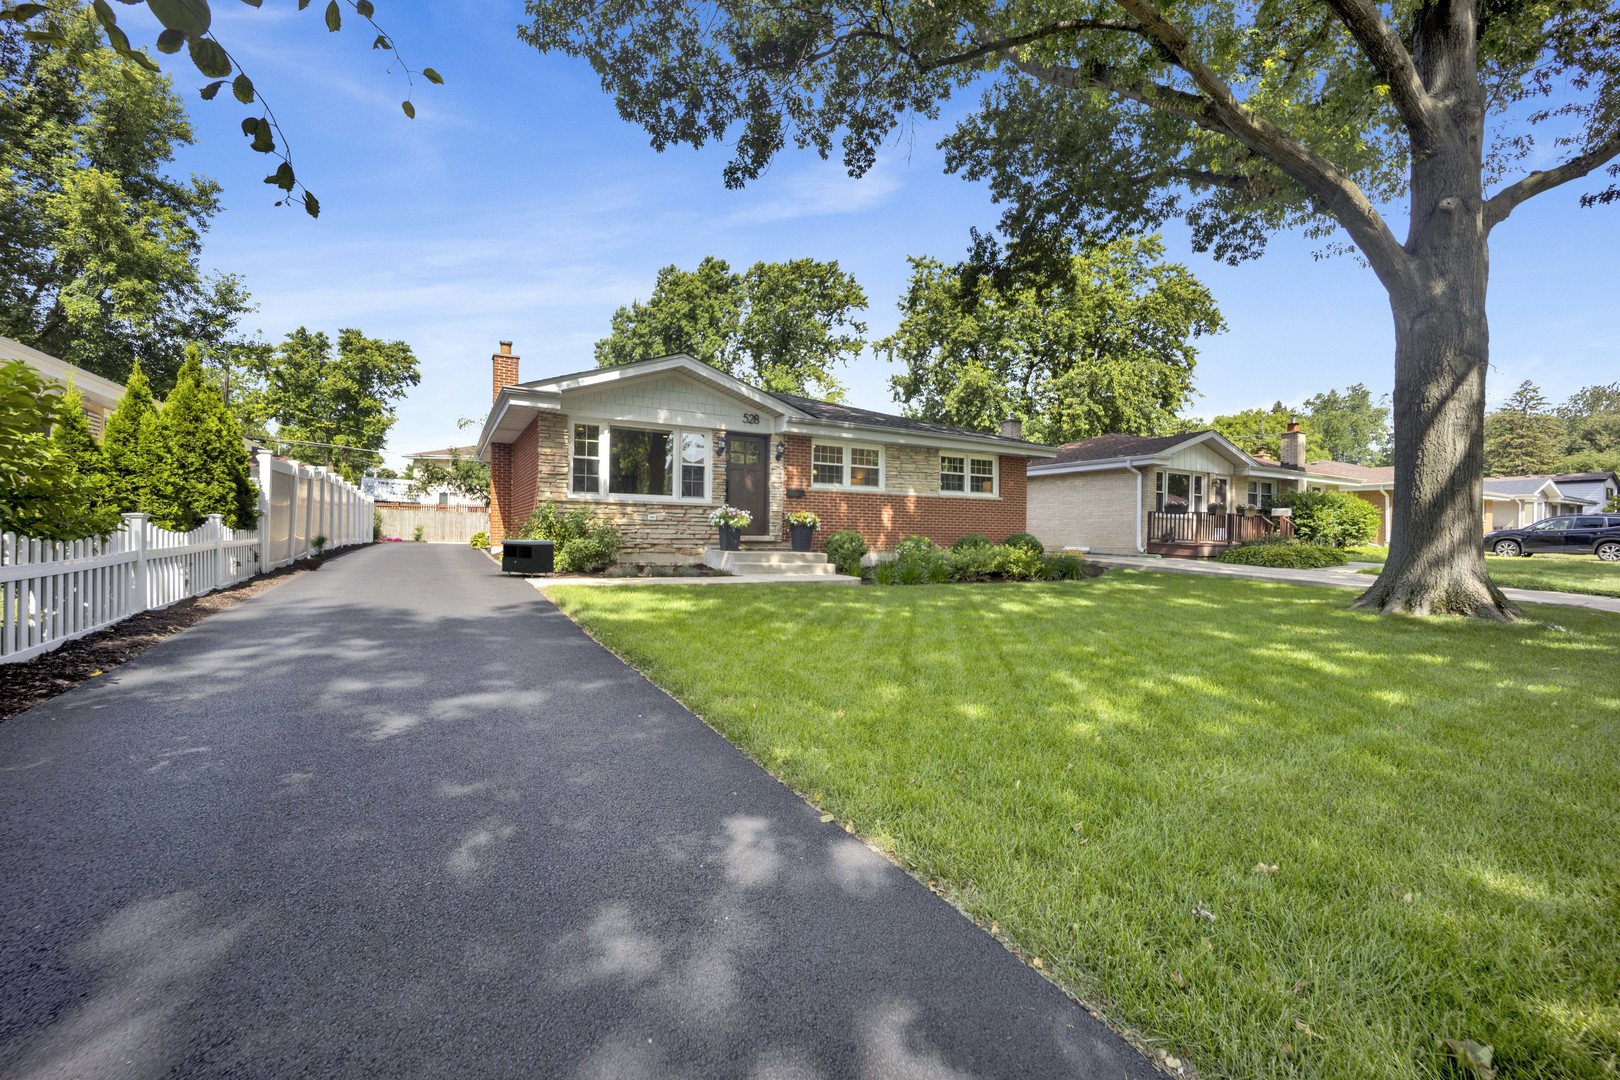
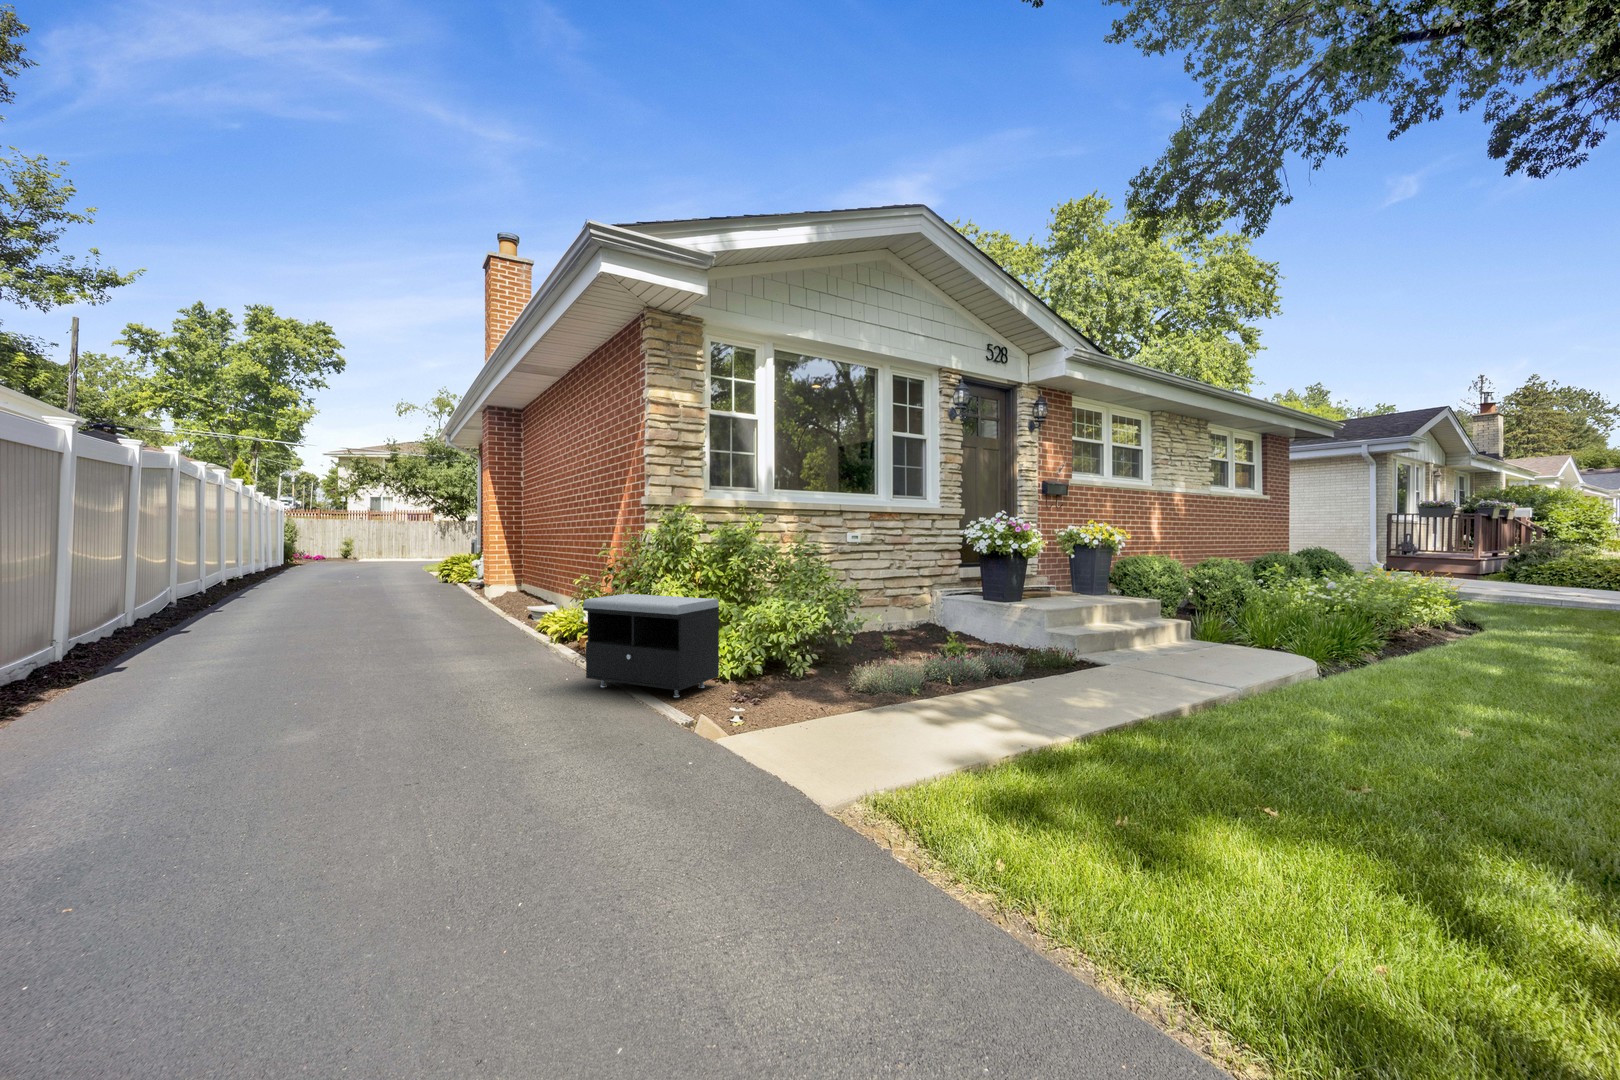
potted tree: present [303,535,328,570] -> none [42,585,122,684]

